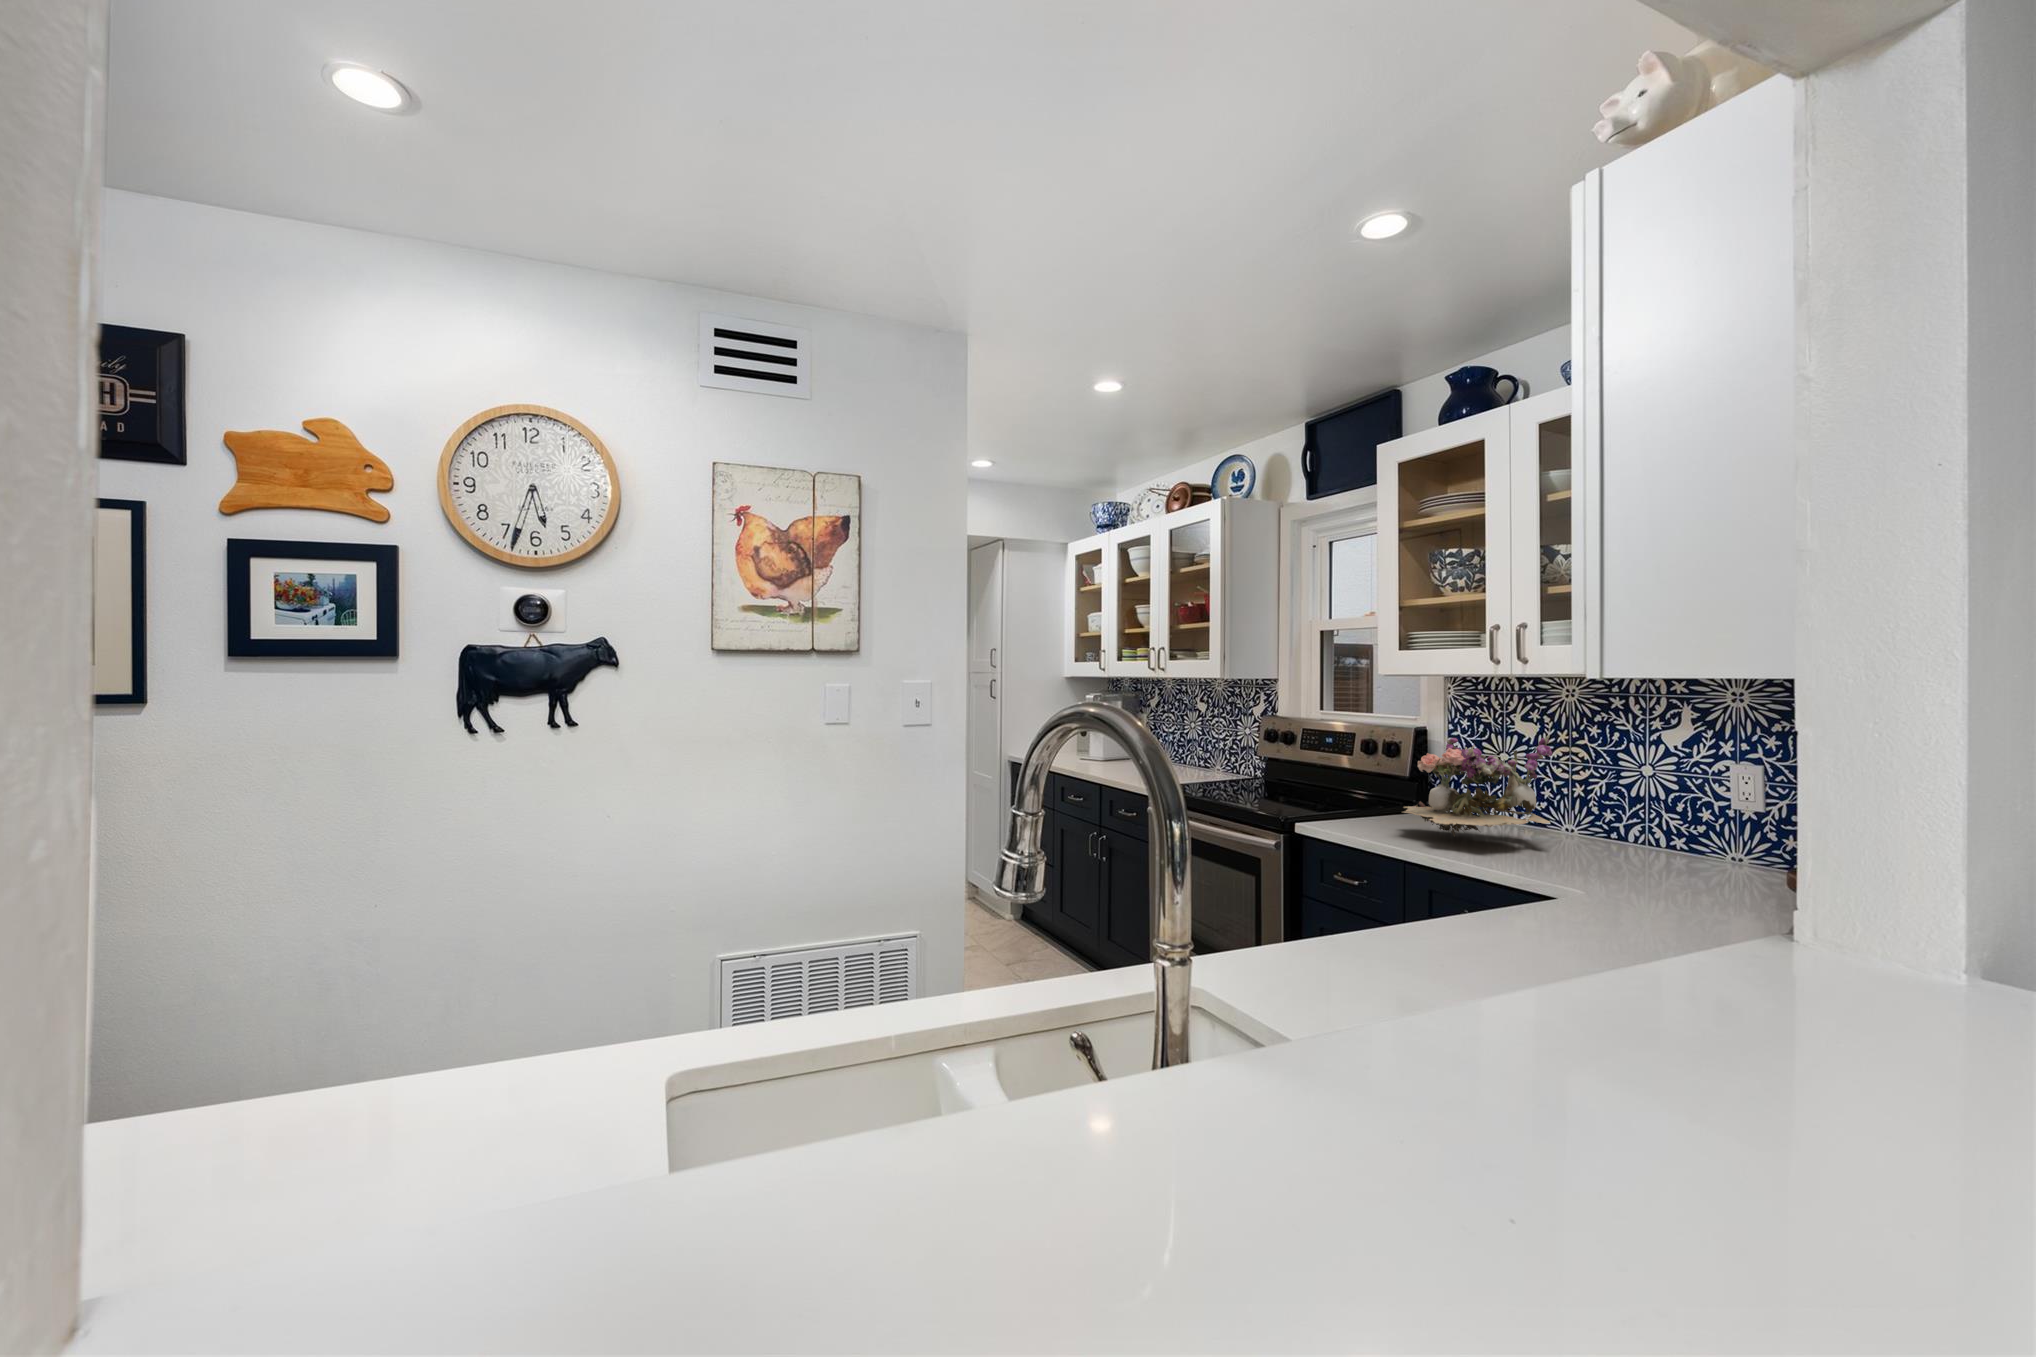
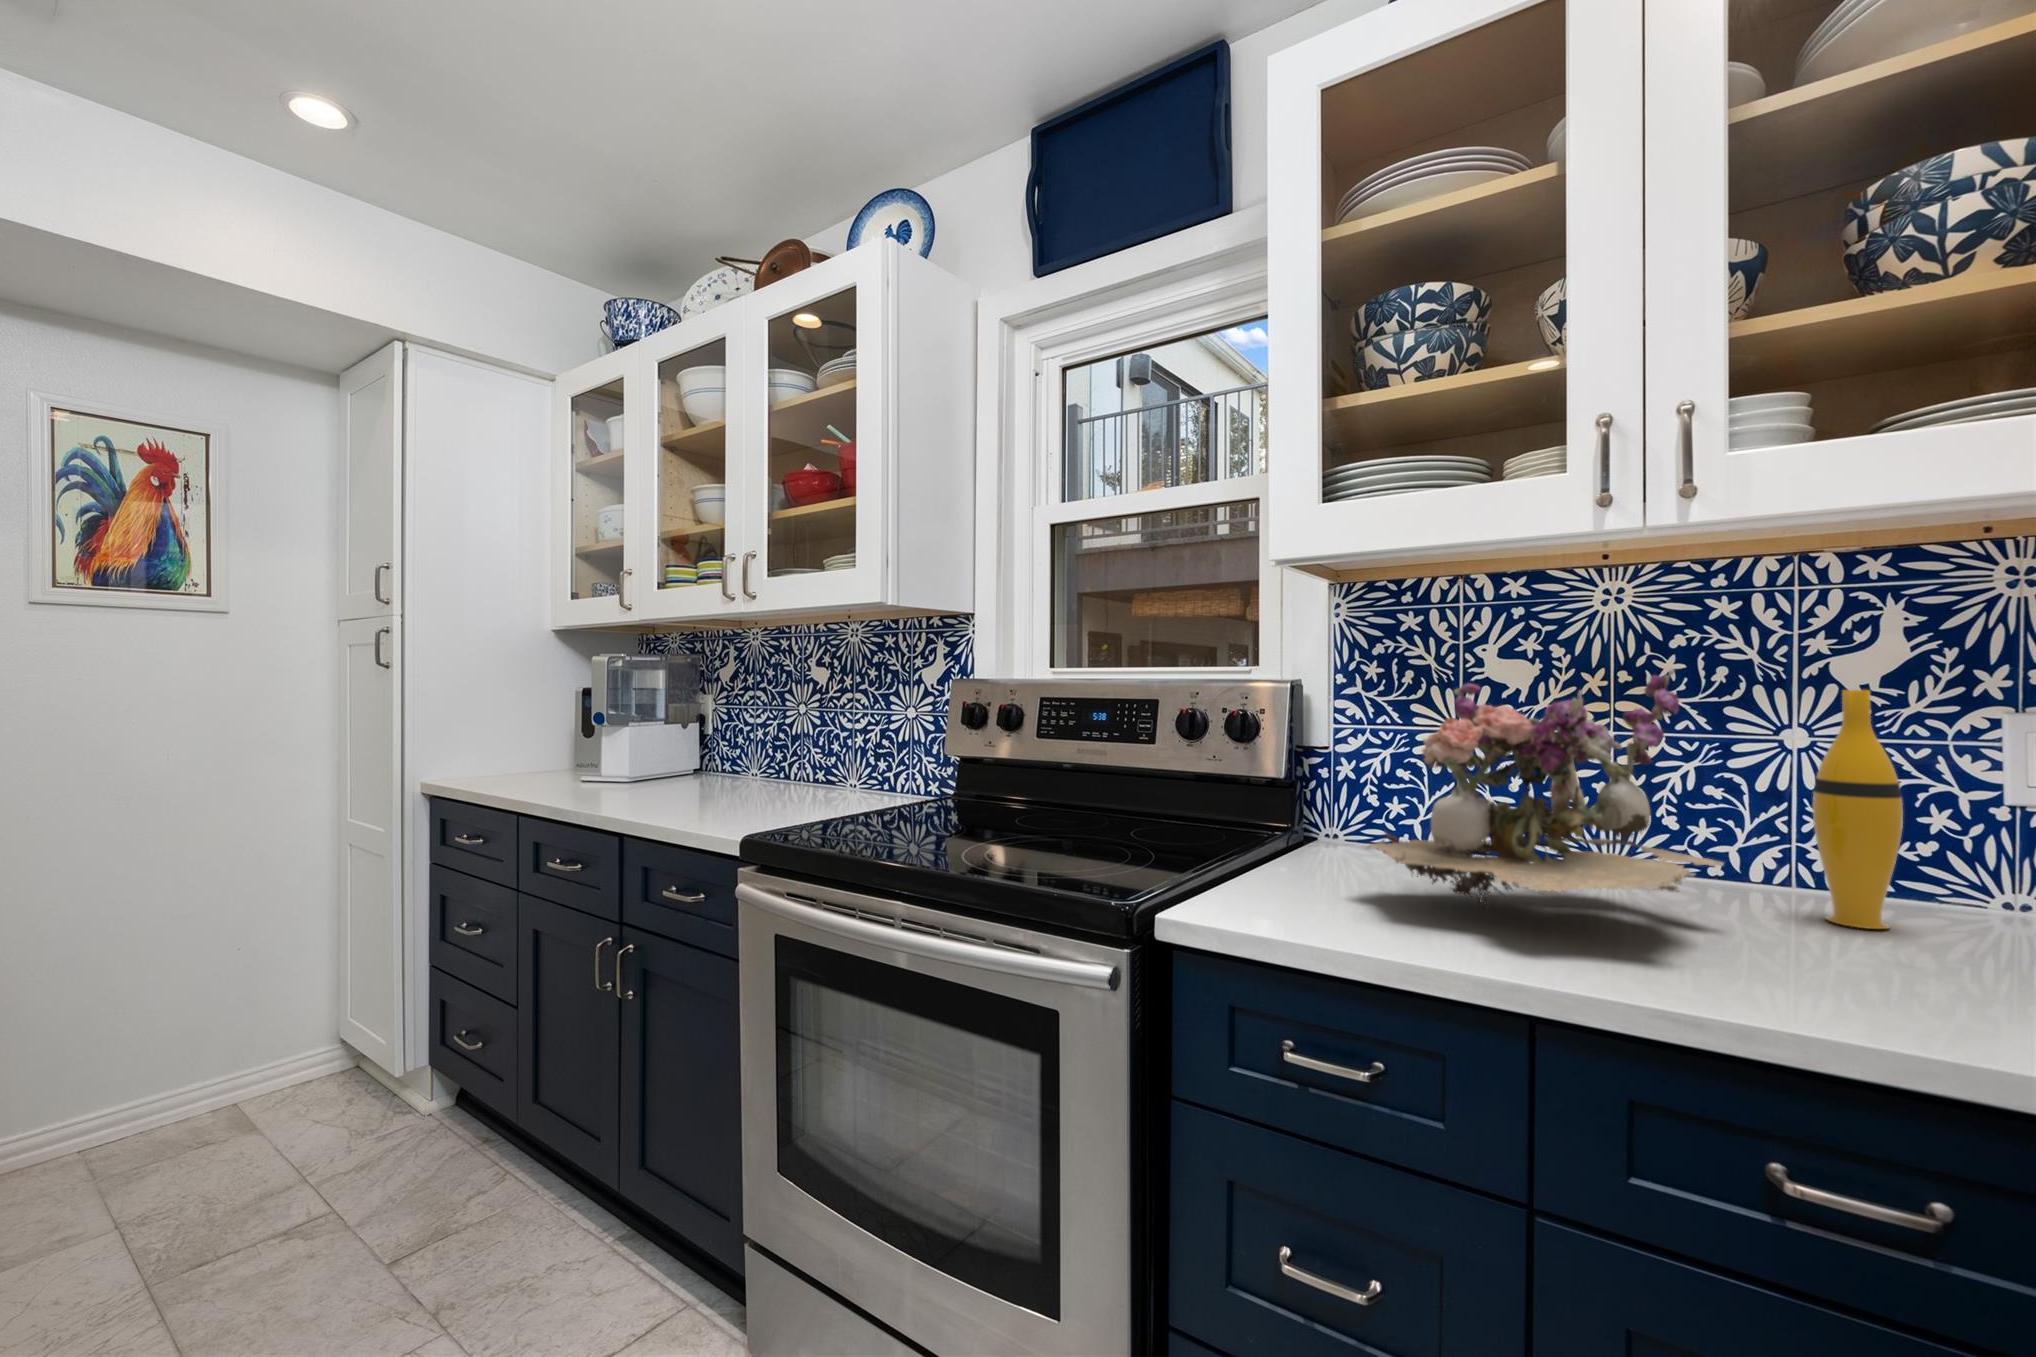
vase: none [1611,749,1648,858] -> present [1813,690,1903,929]

